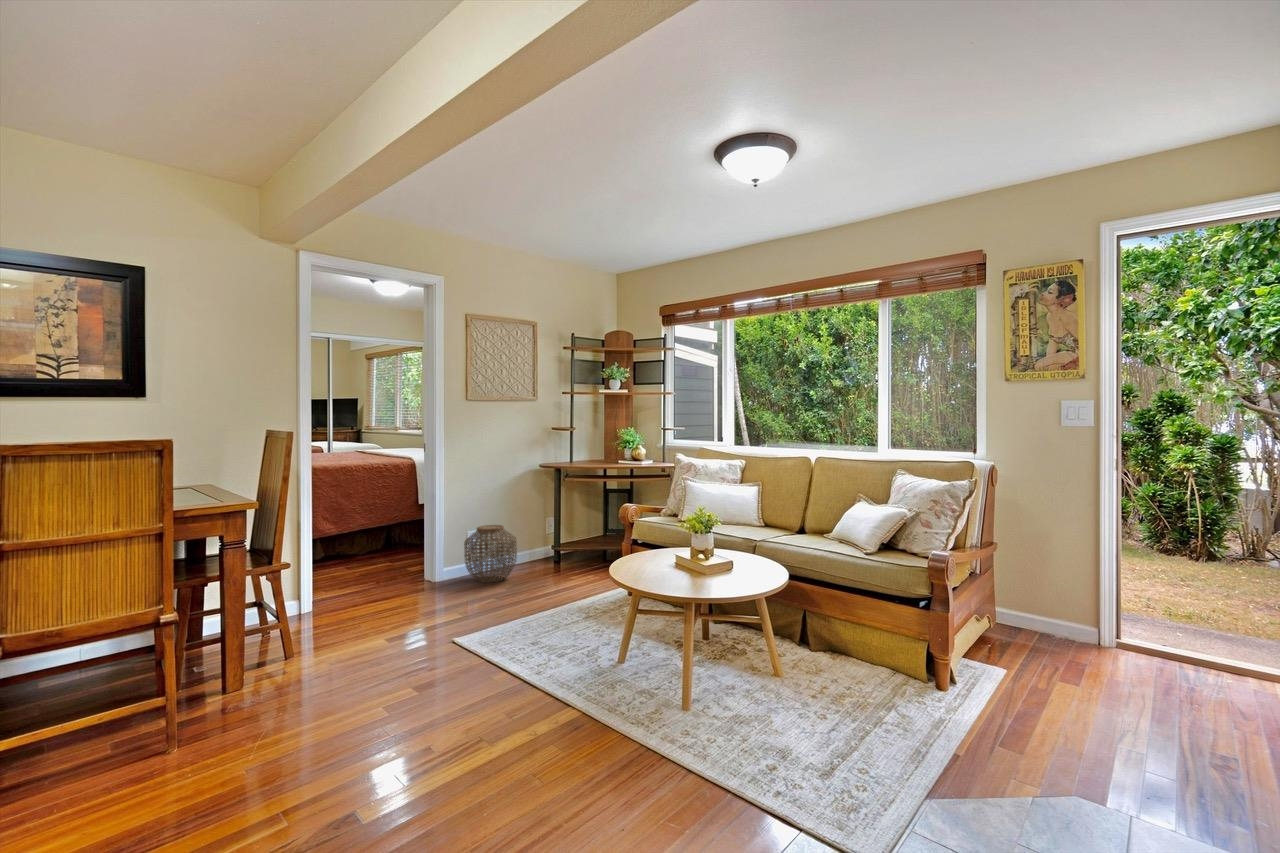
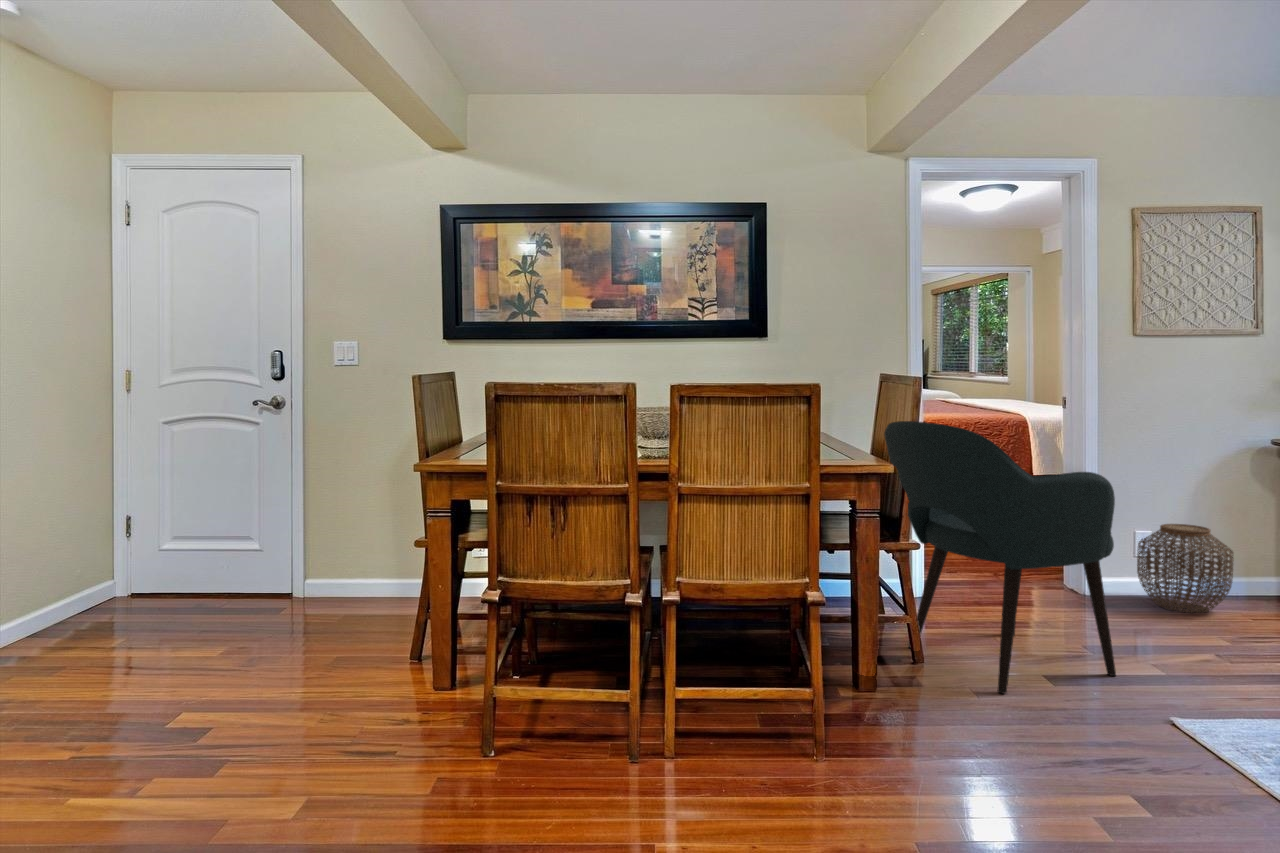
armchair: none [259,467,442,668] -> present [884,421,1116,693]

